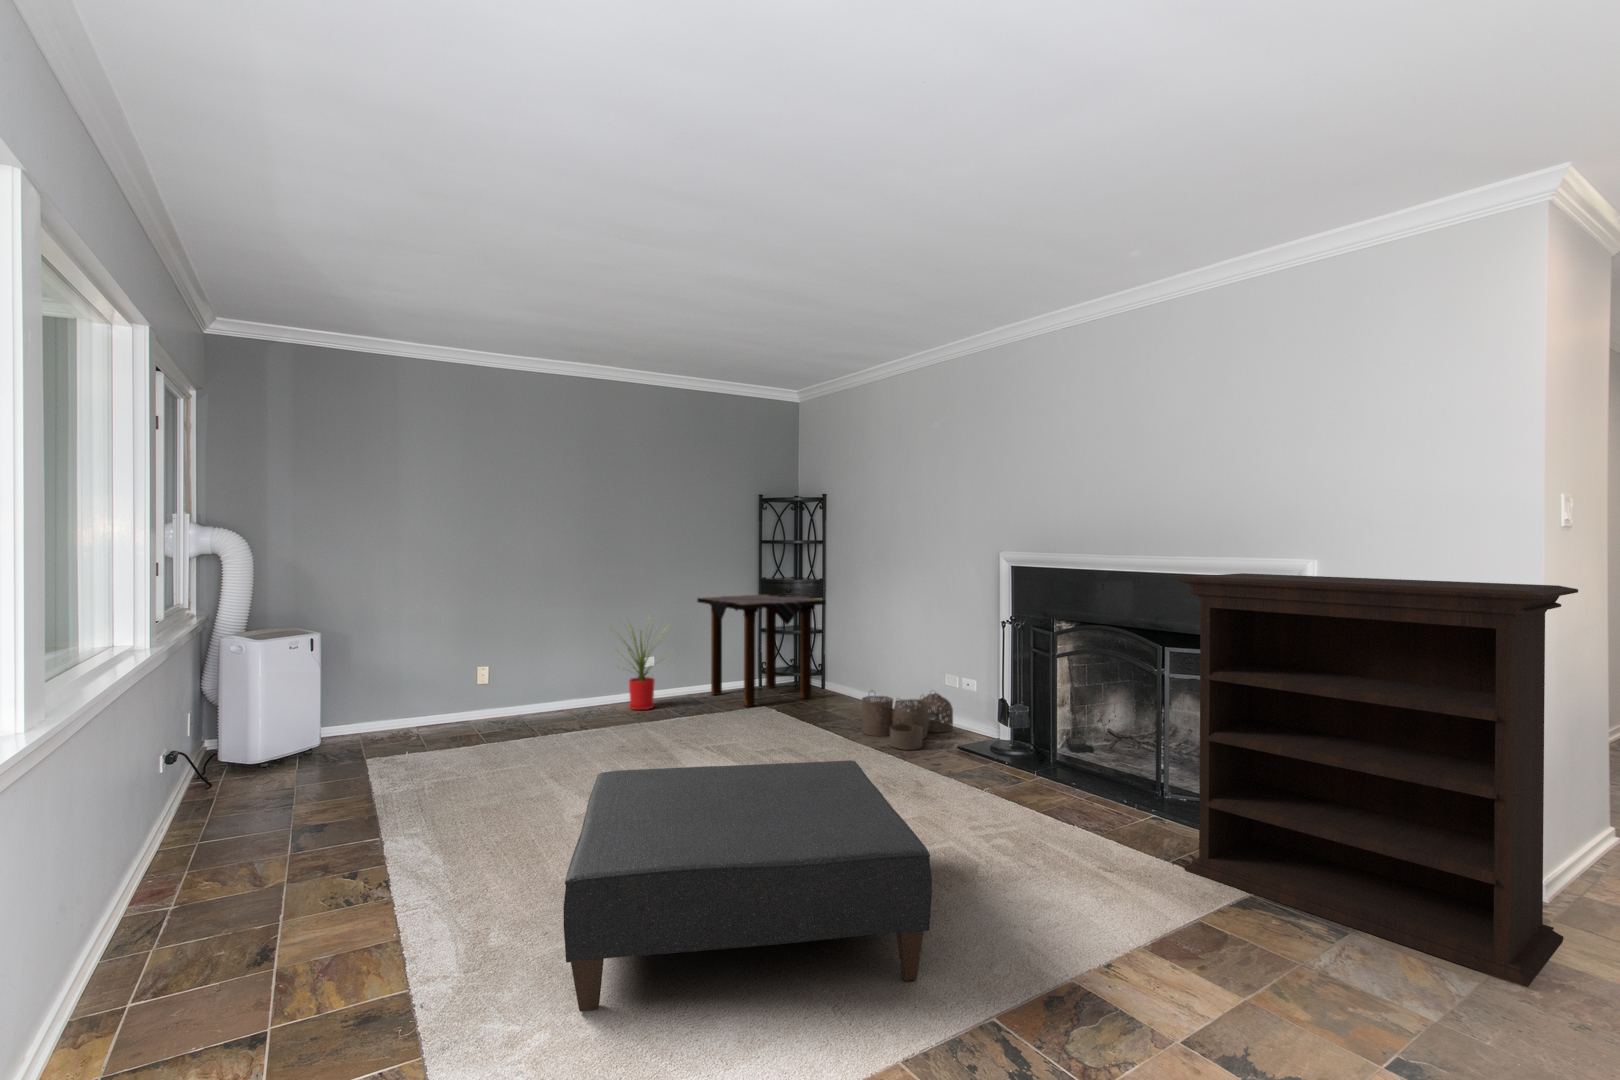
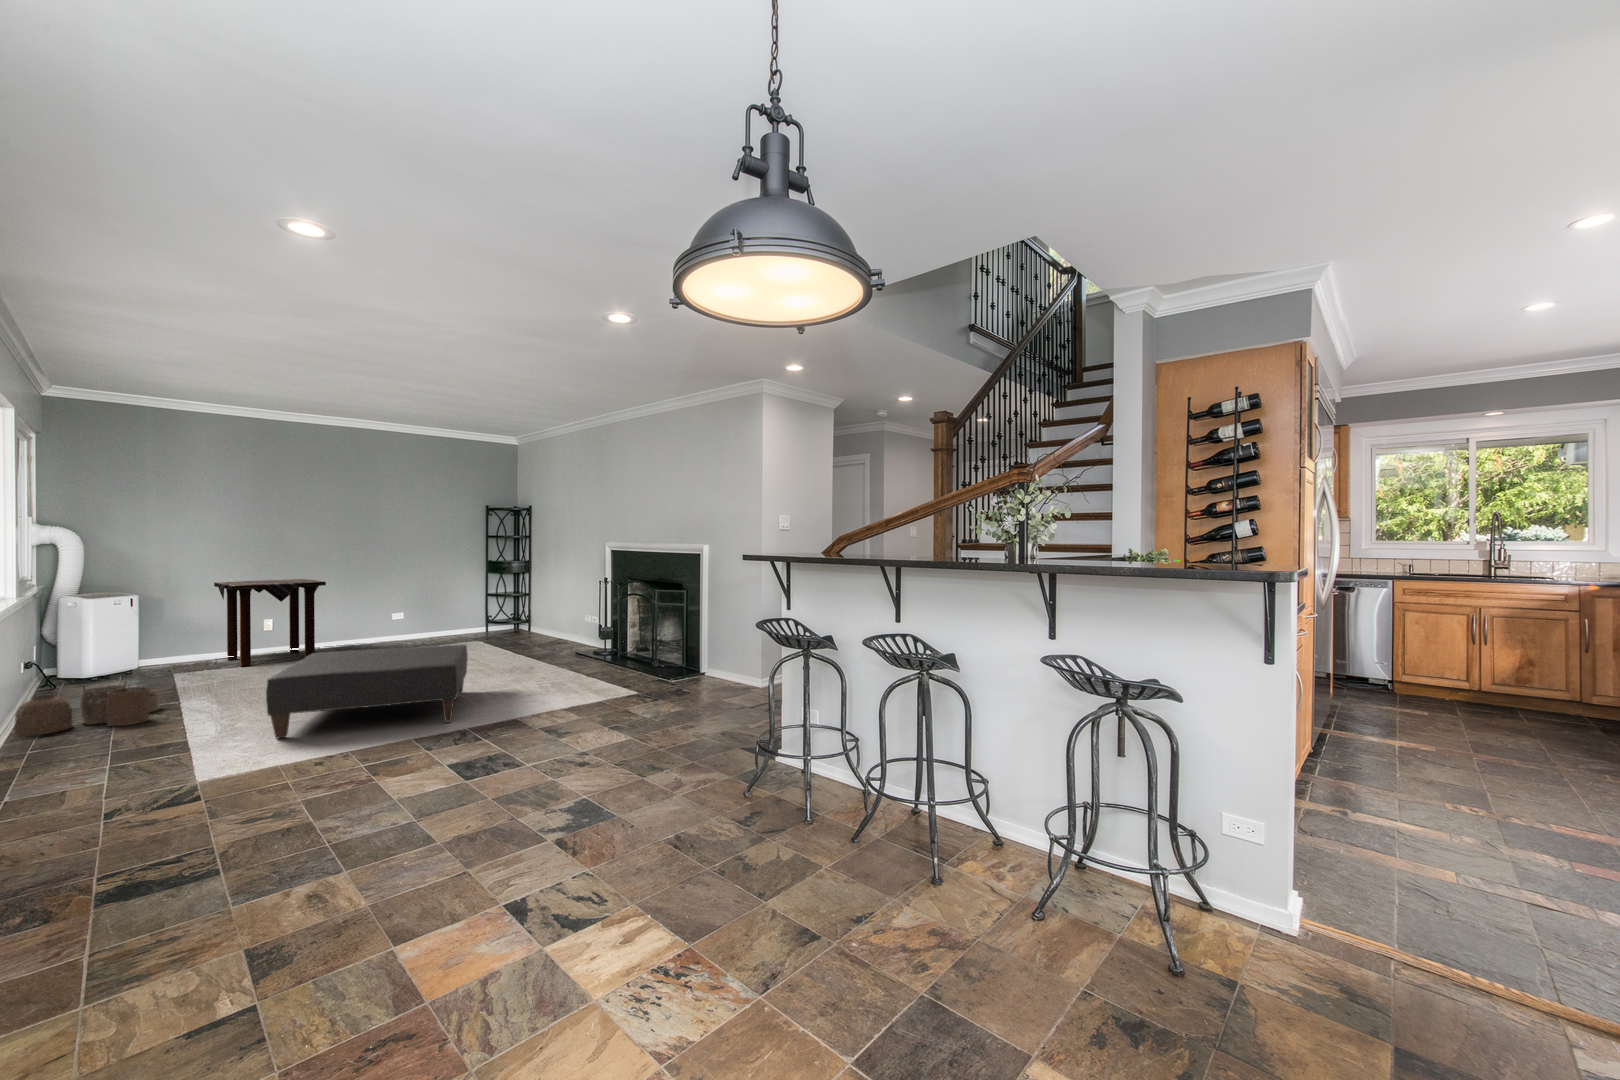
bookshelf: present [1178,573,1578,987] -> none [628,547,762,708]
side table: present [697,594,825,707] -> present [214,579,326,667]
house plant: present [620,625,665,710] -> none [364,583,417,646]
woven basket: present [862,693,953,750] -> present [14,682,160,737]

